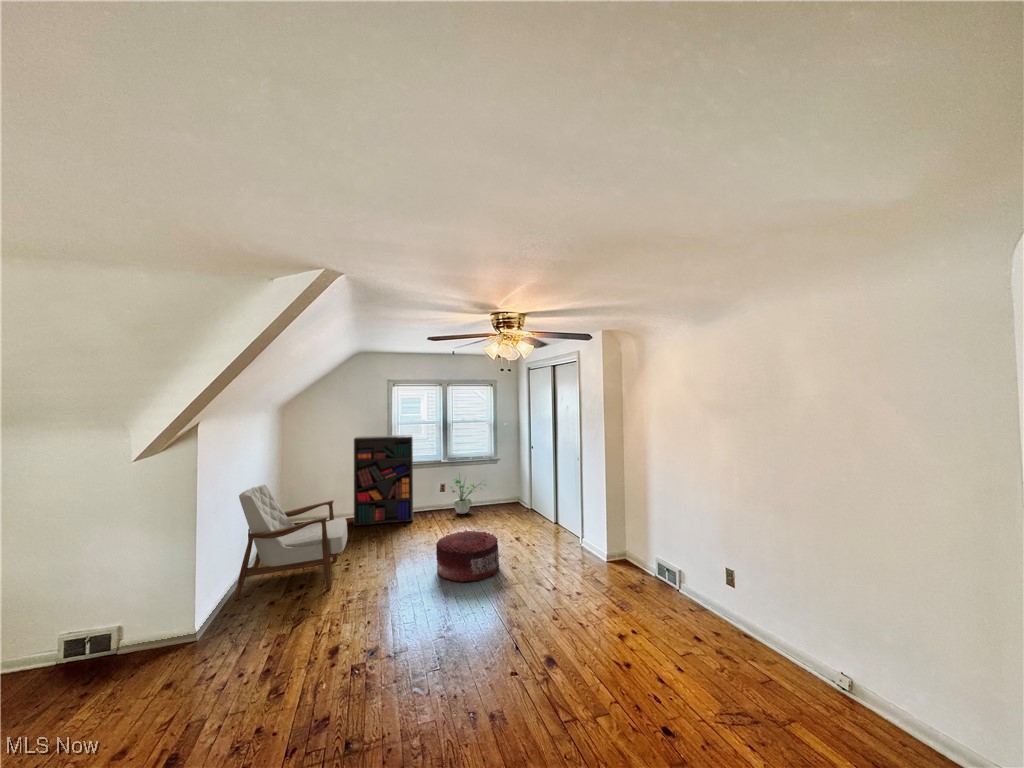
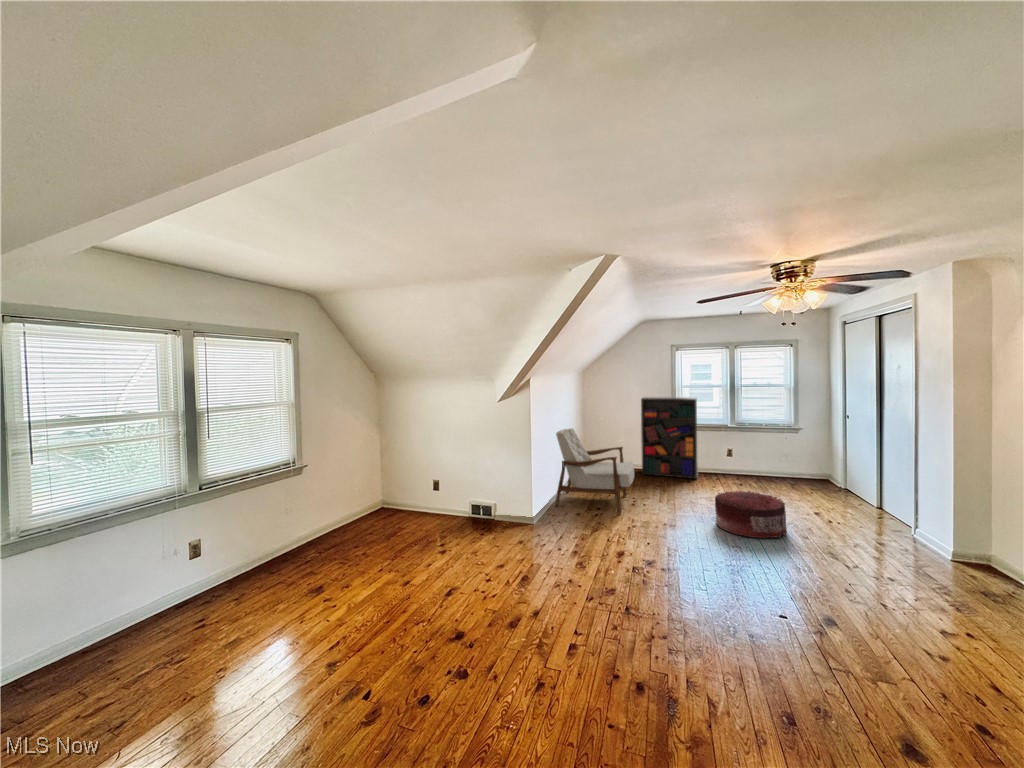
potted plant: present [450,479,476,514] -> none [735,435,785,481]

